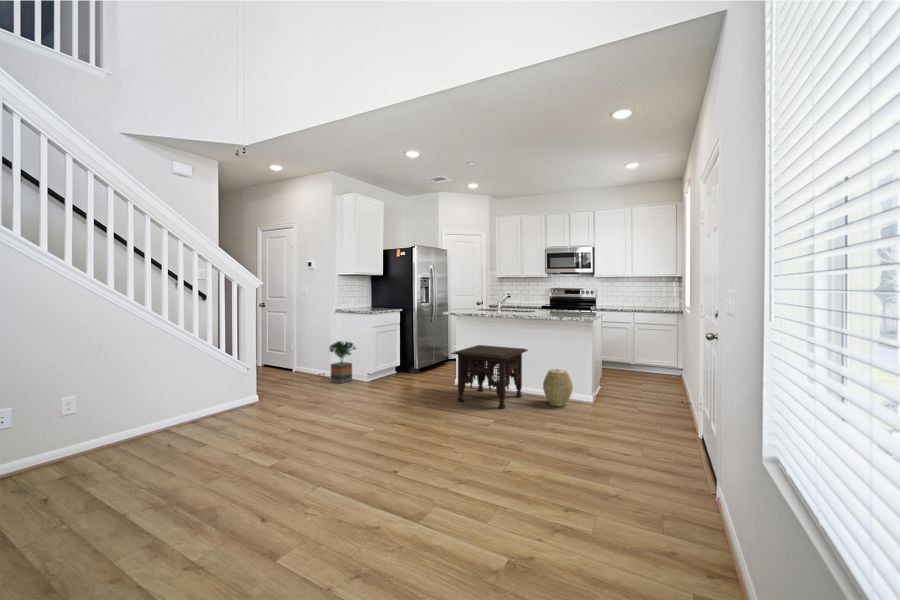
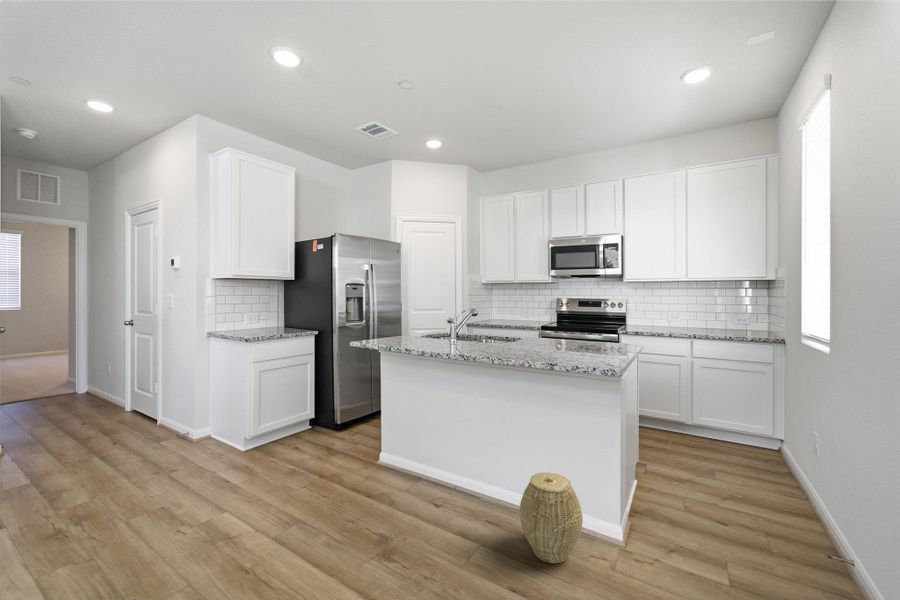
potted tree: present [330,341,356,383] -> none [168,386,227,462]
side table: present [451,345,528,408] -> none [334,406,496,568]

